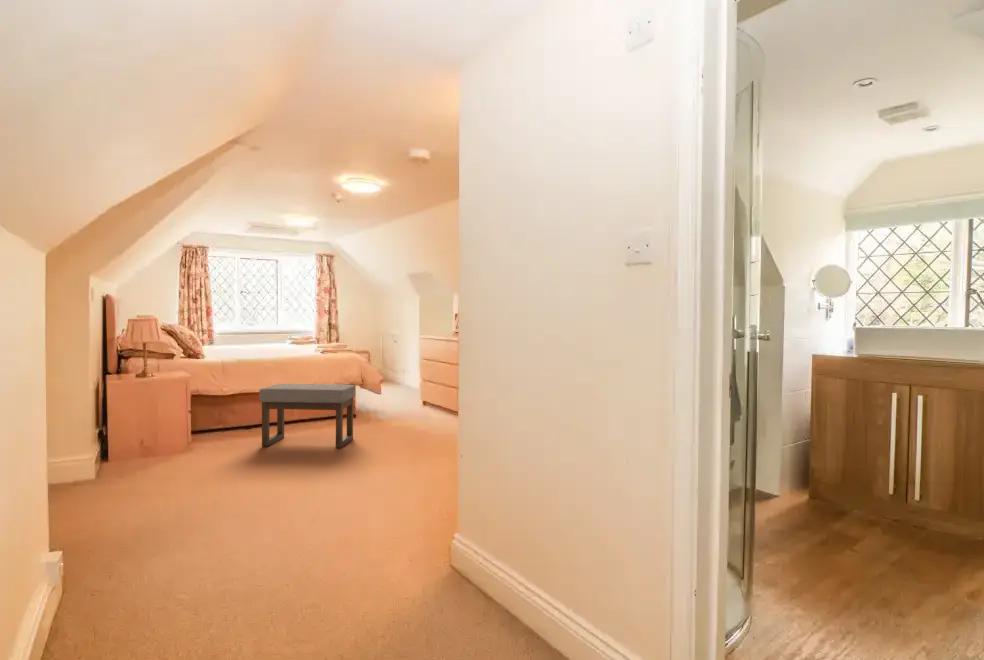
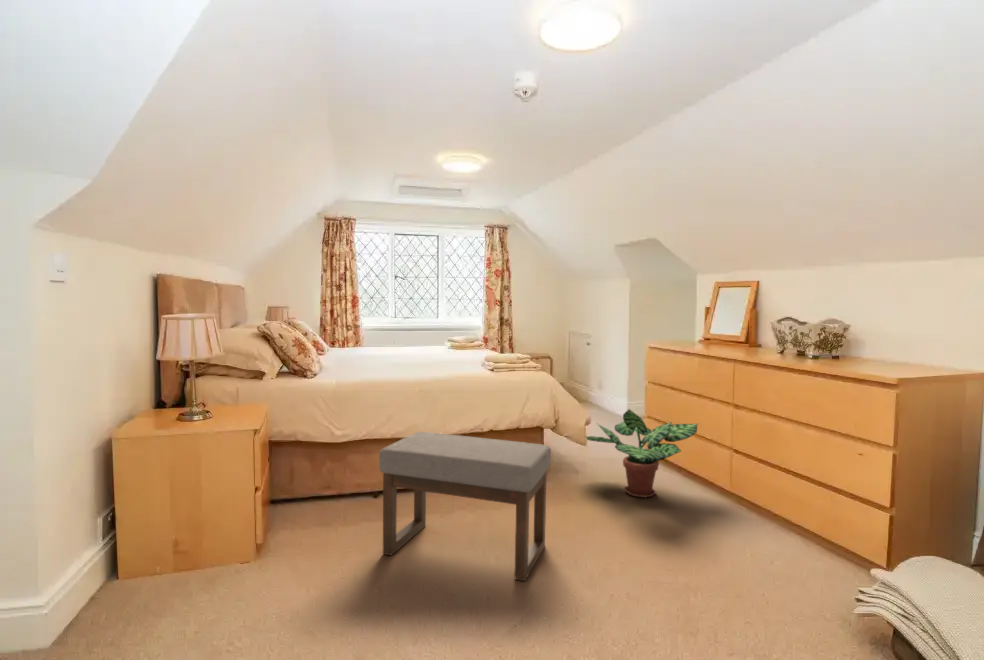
potted plant: none [376,371,445,421] -> present [586,409,697,497]

